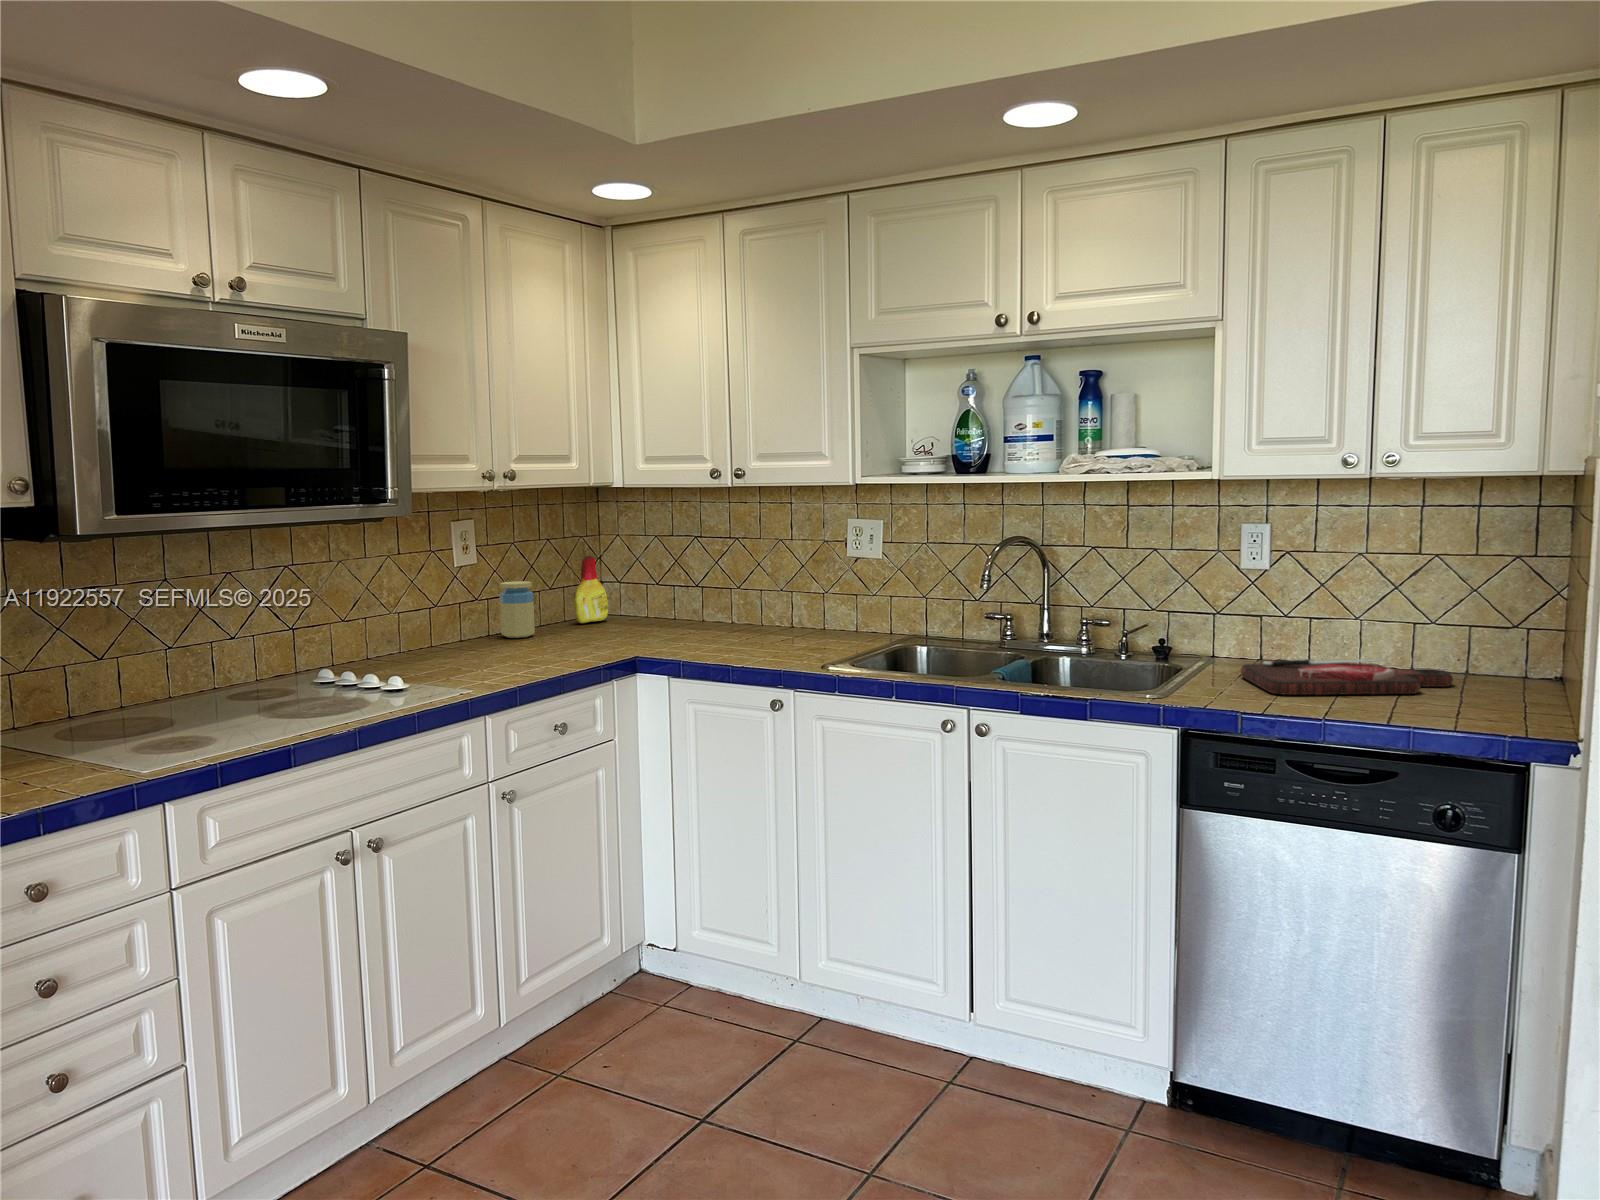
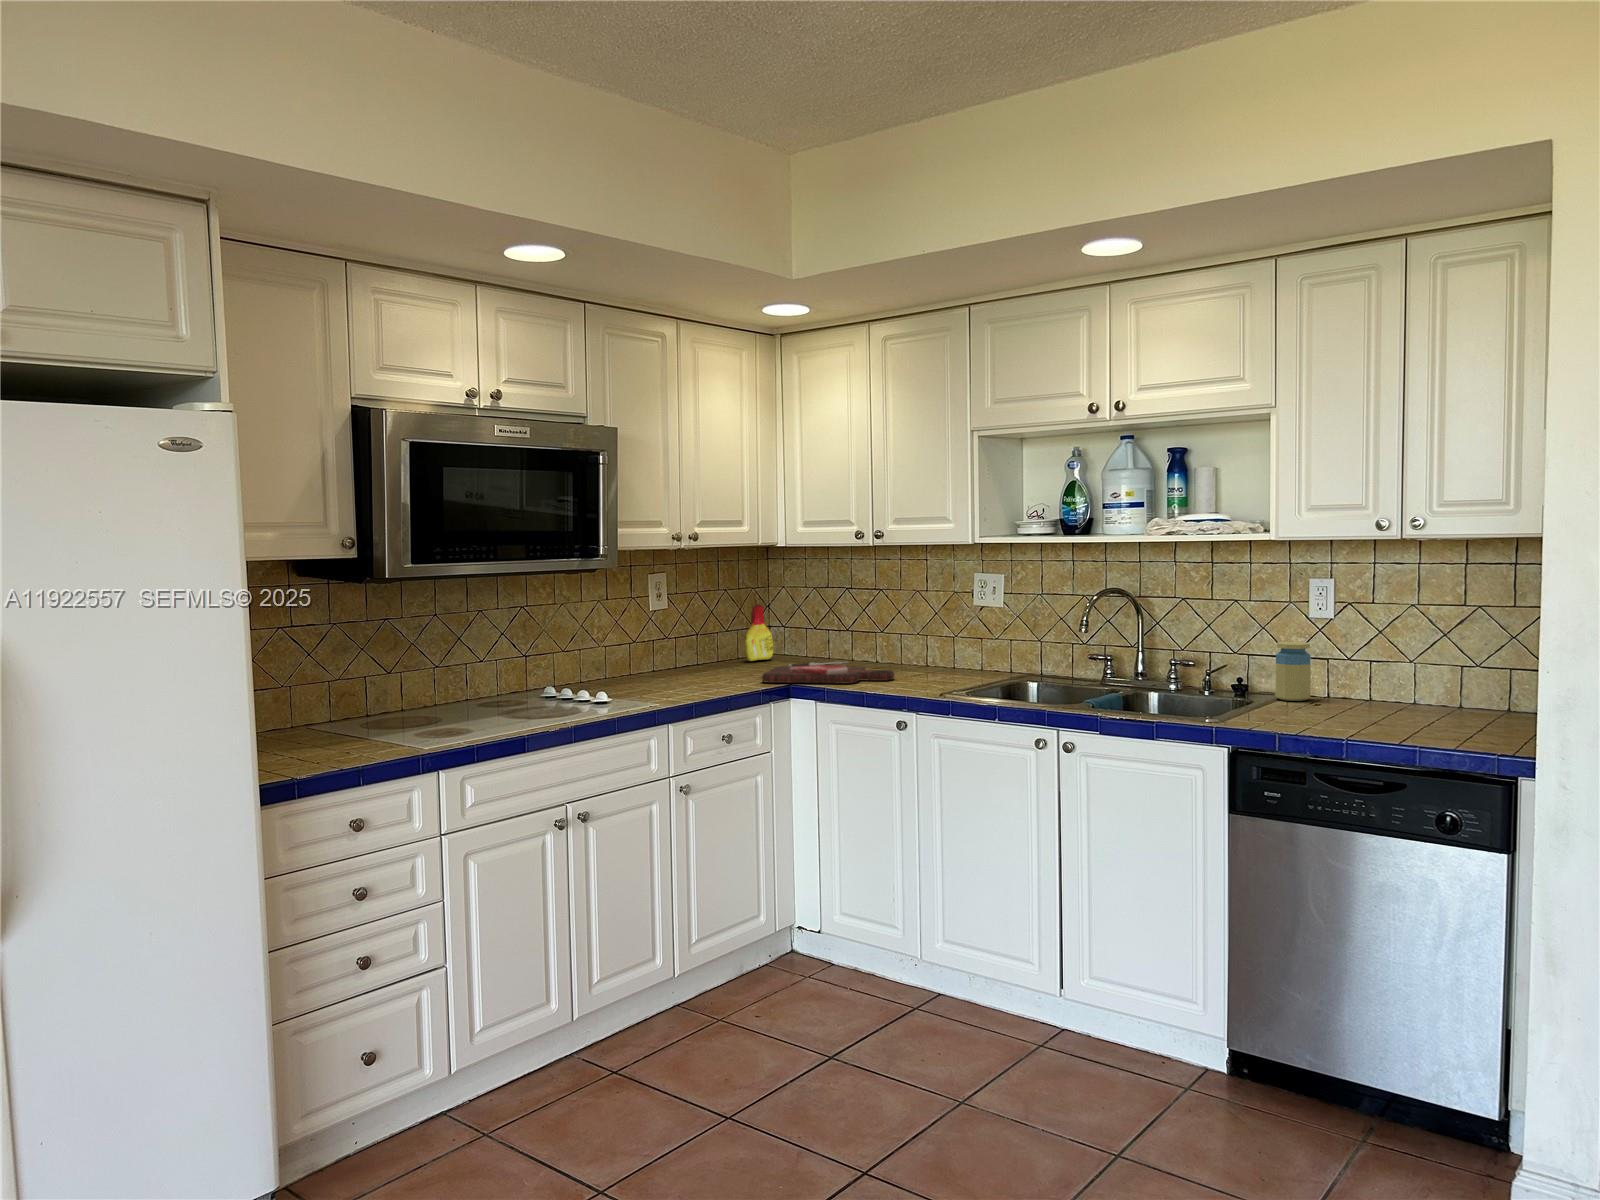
jar: present [499,581,535,638] -> present [1276,642,1311,701]
cutting board: present [1240,659,1453,695] -> present [762,662,894,684]

